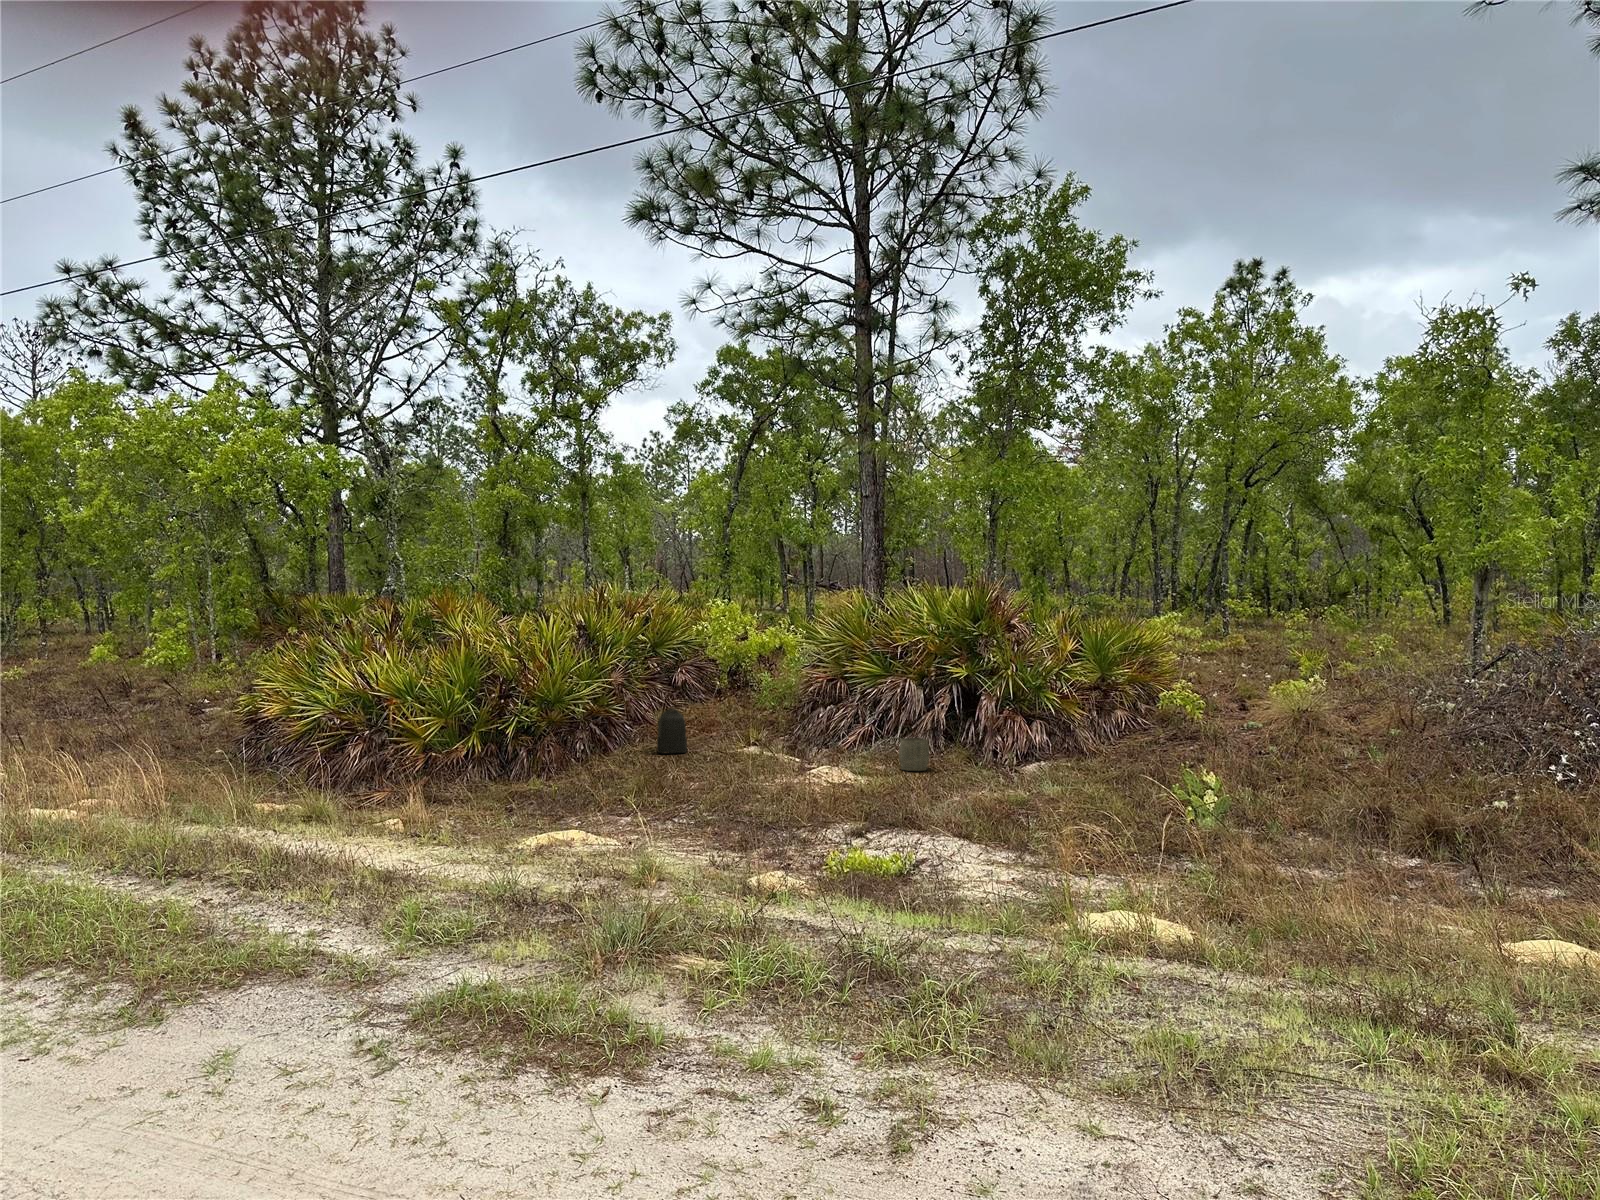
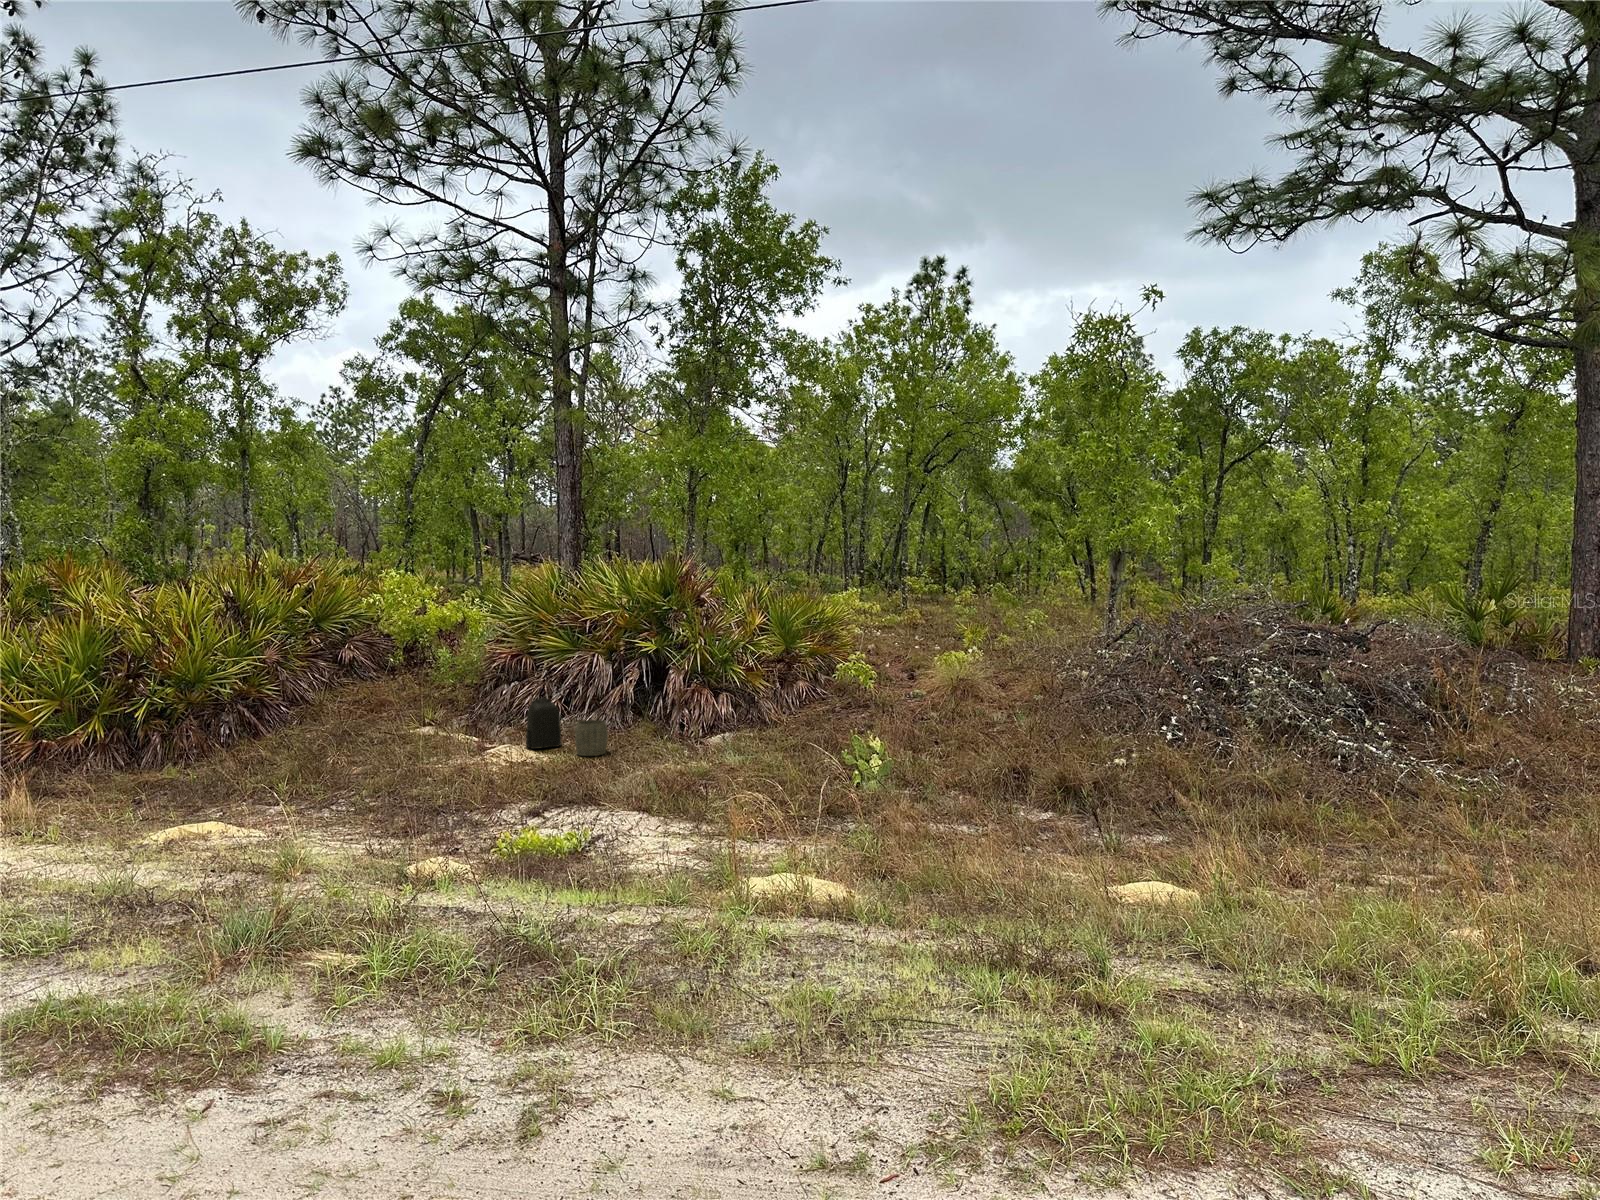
backpack: present [657,709,687,754] -> present [526,698,562,749]

